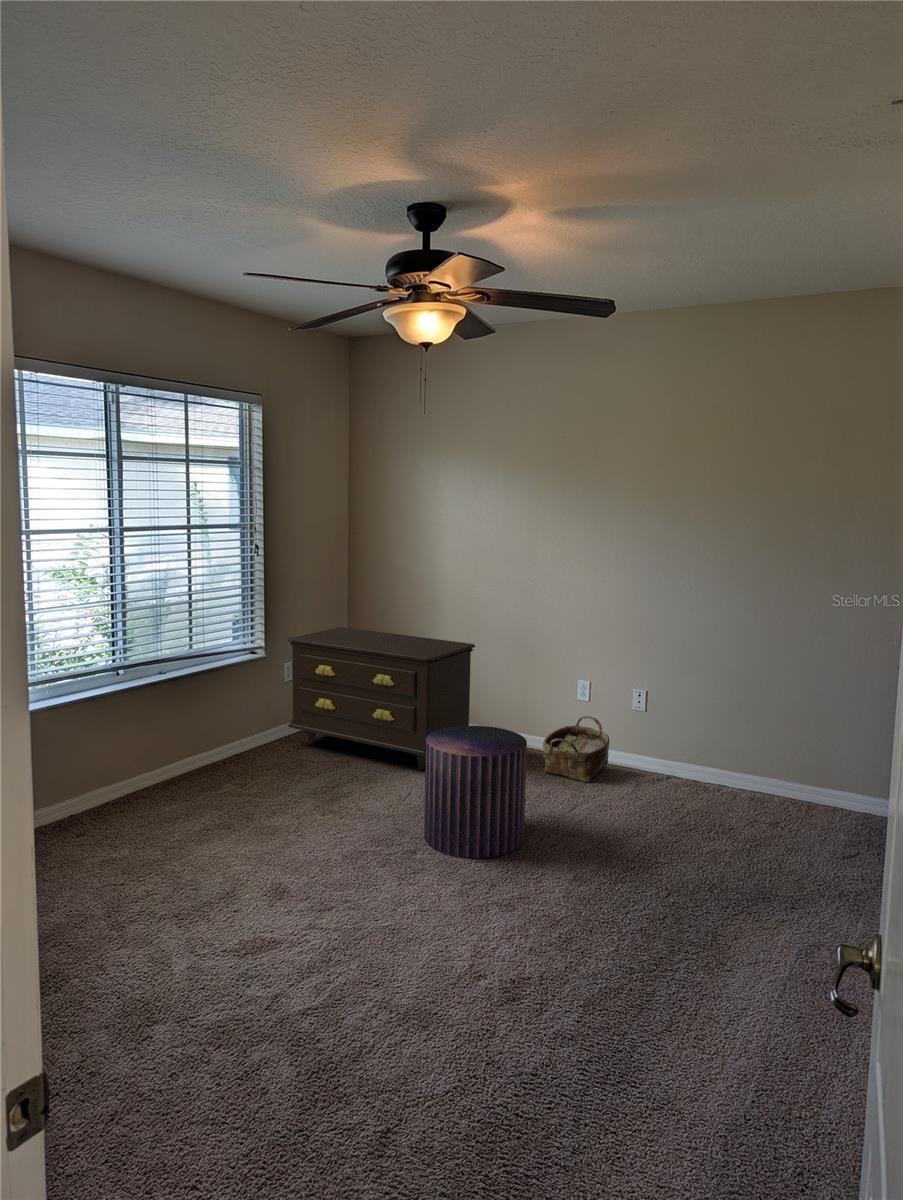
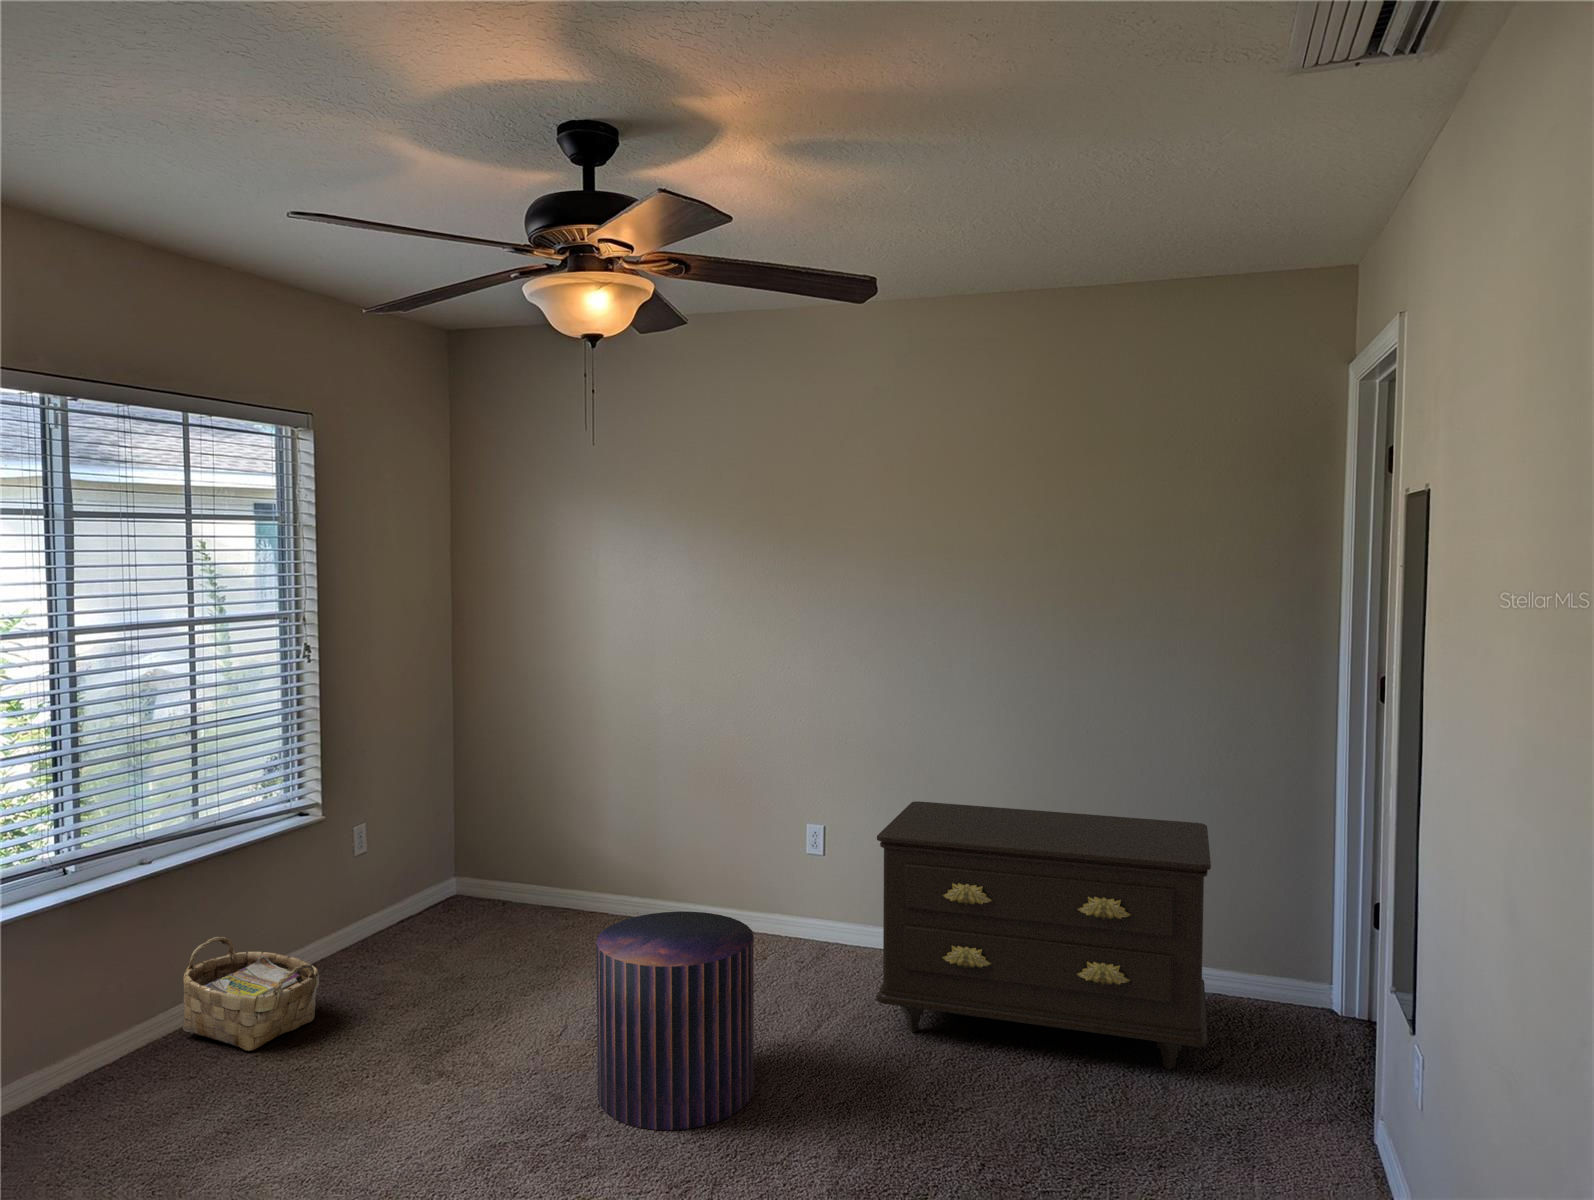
dresser: present [288,627,475,770] -> present [876,801,1211,1070]
woven basket: present [543,716,609,782] -> present [183,937,319,1051]

